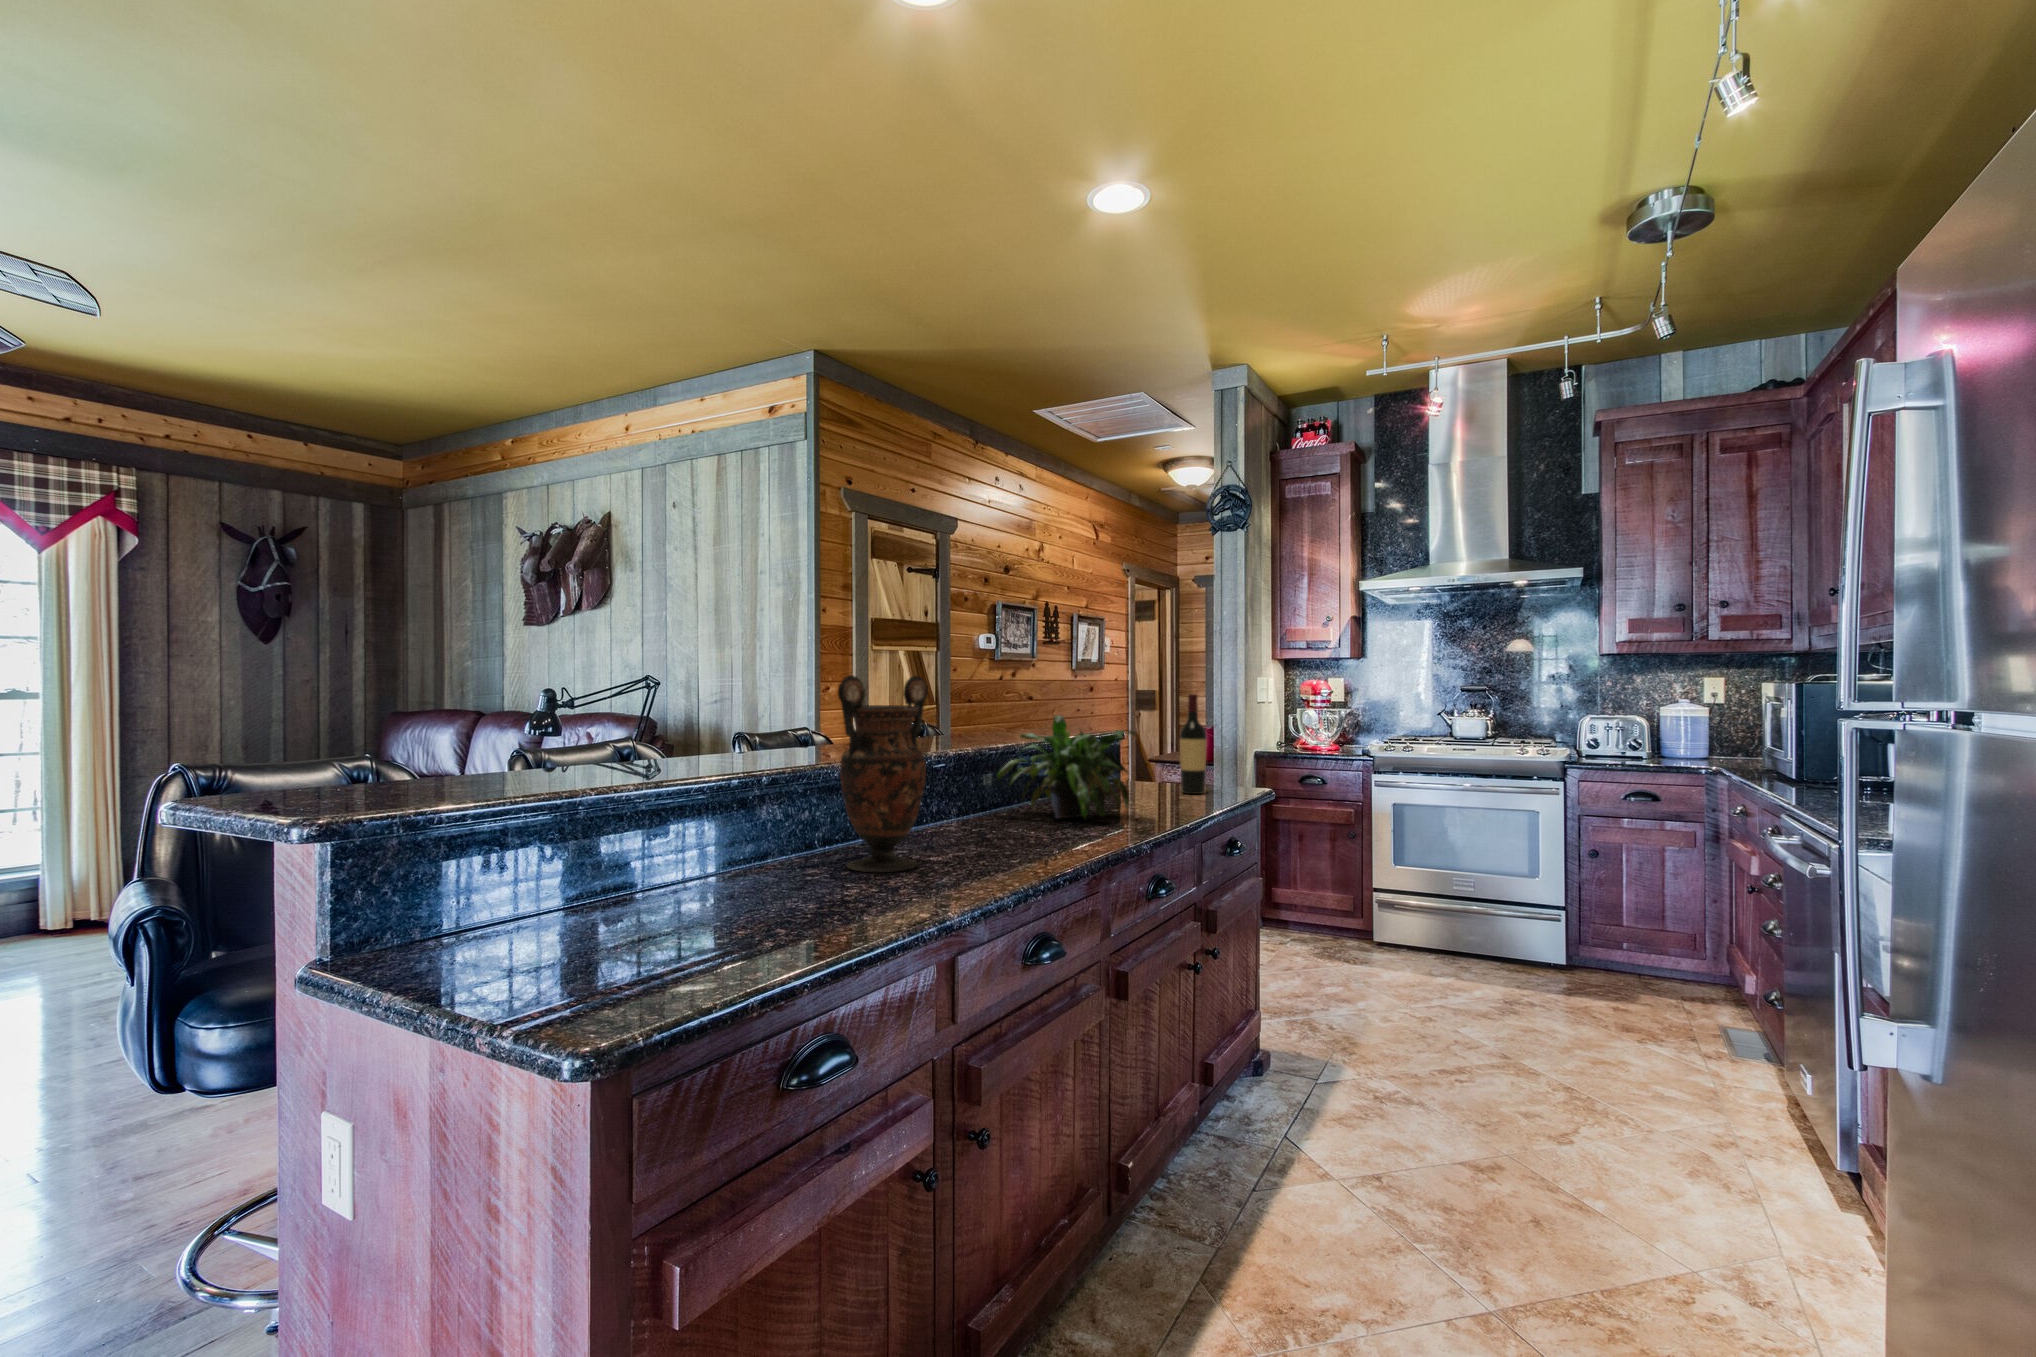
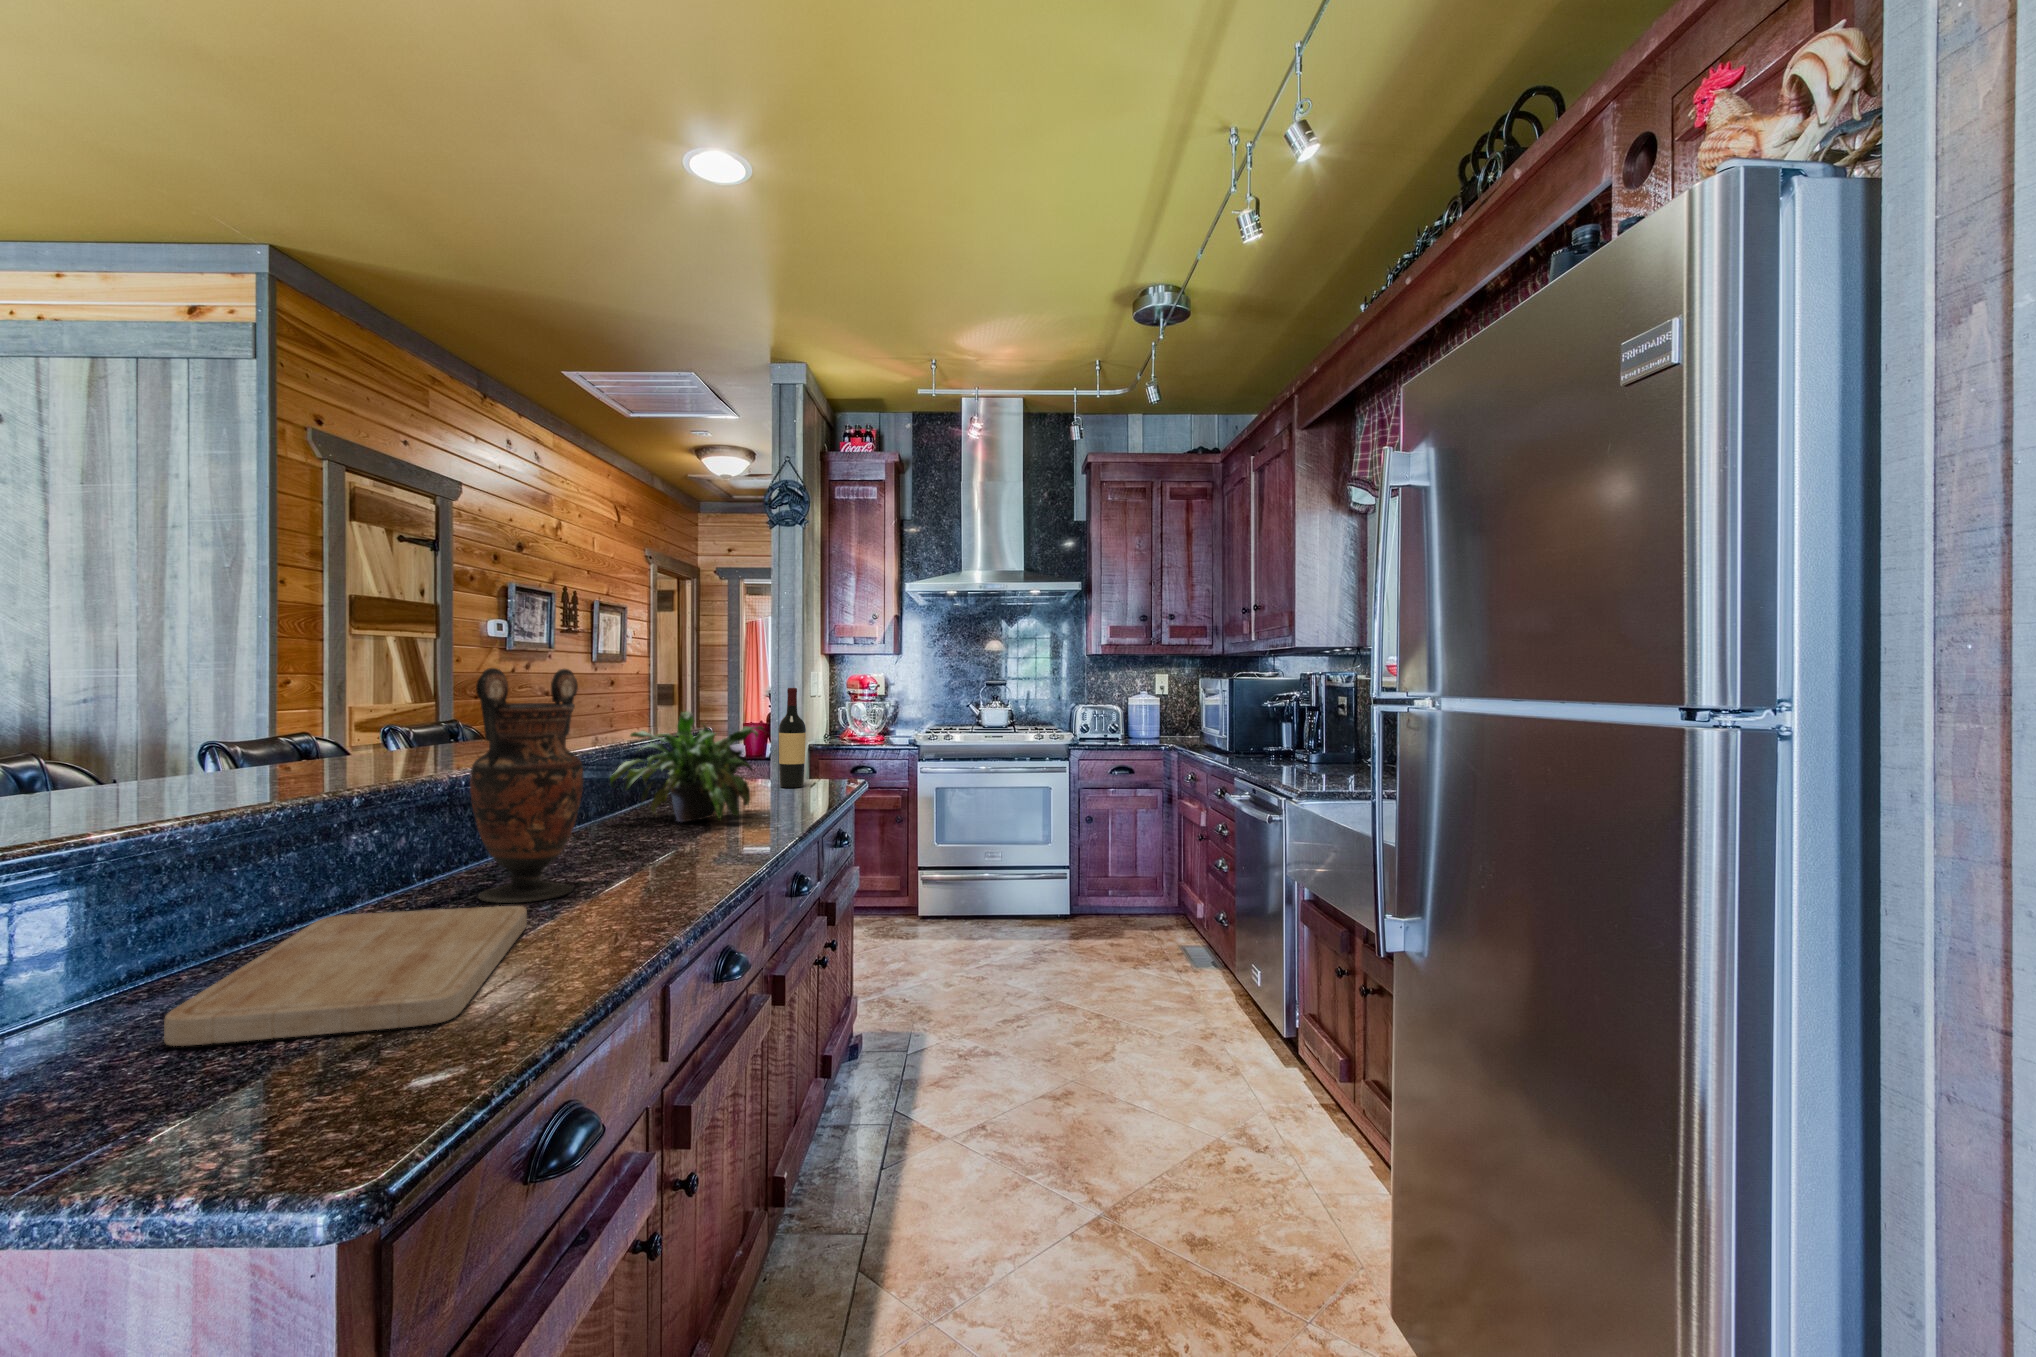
cutting board: none [584,867,857,950] -> present [164,906,527,1046]

